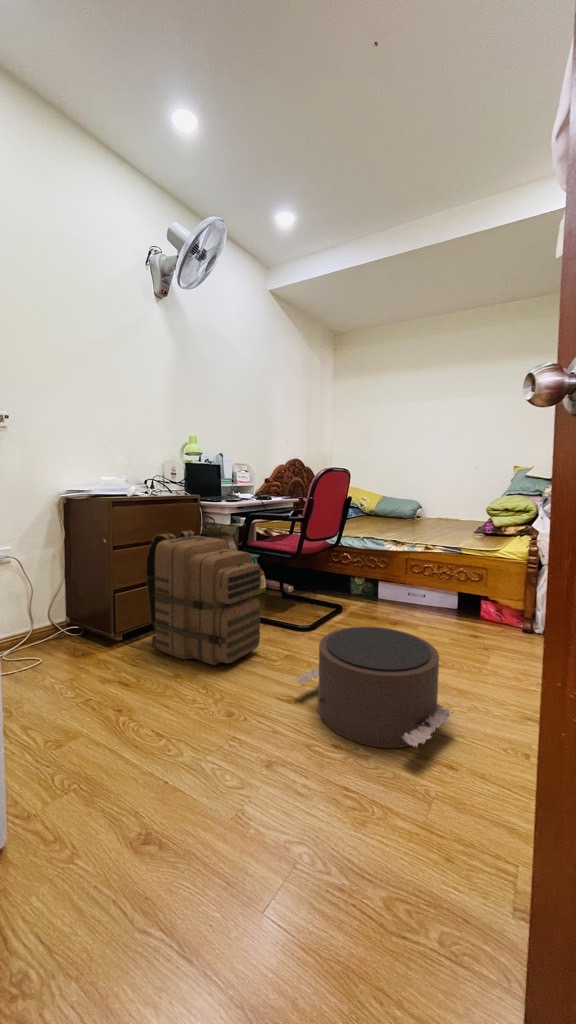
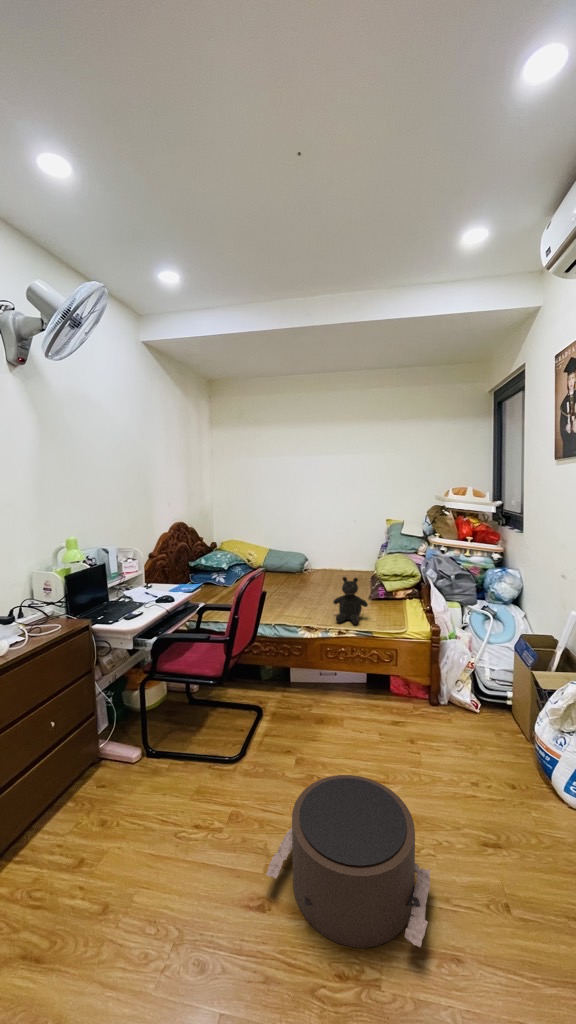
teddy bear: none [426,497,463,543] -> present [333,577,368,624]
backpack: present [145,531,261,665] -> none [37,683,198,866]

